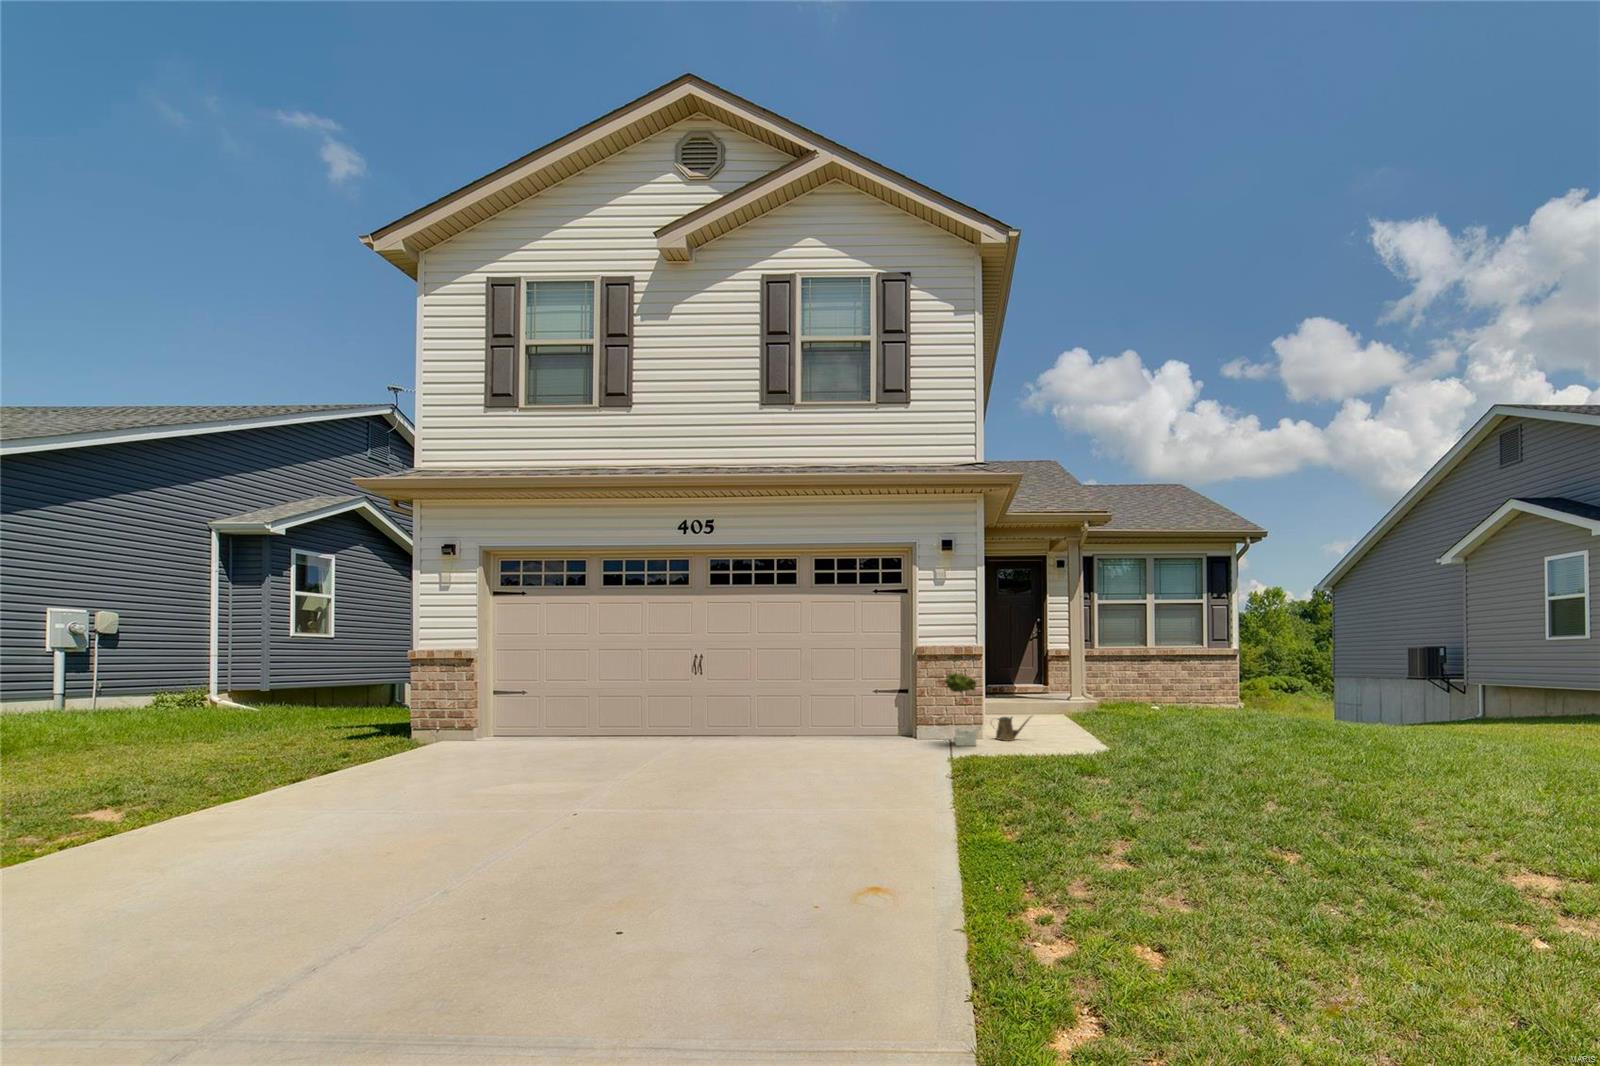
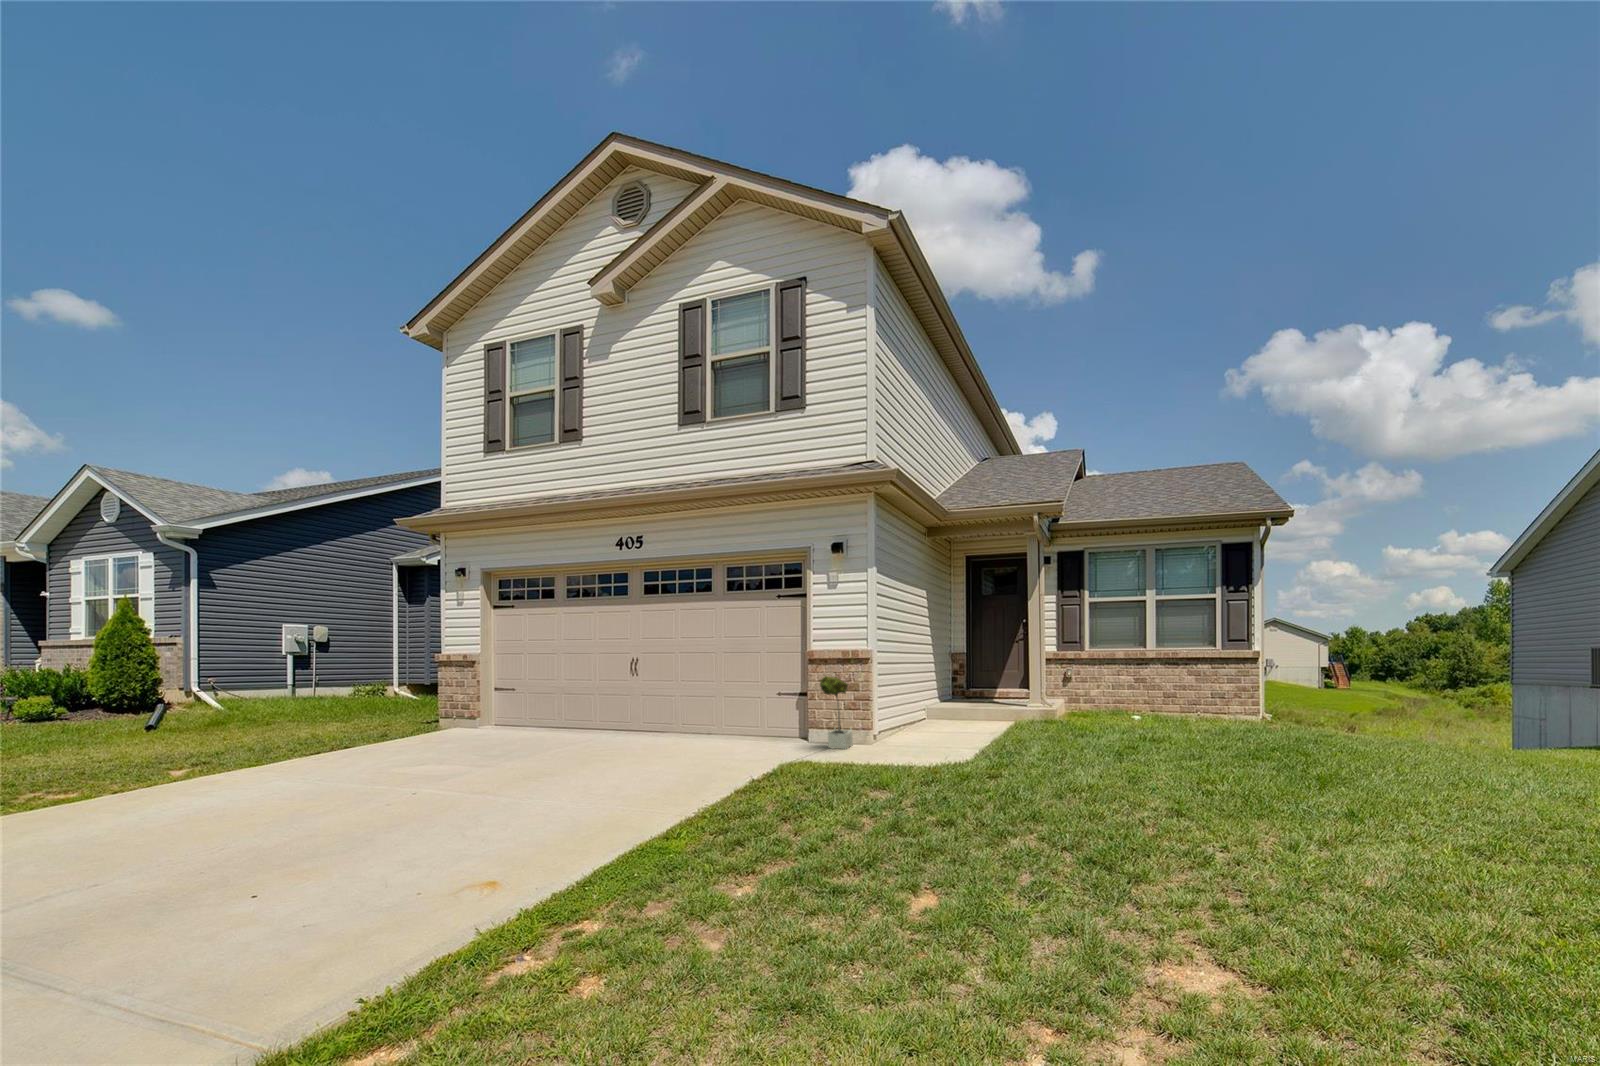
watering can: present [996,717,1030,741] -> none [877,721,916,746]

